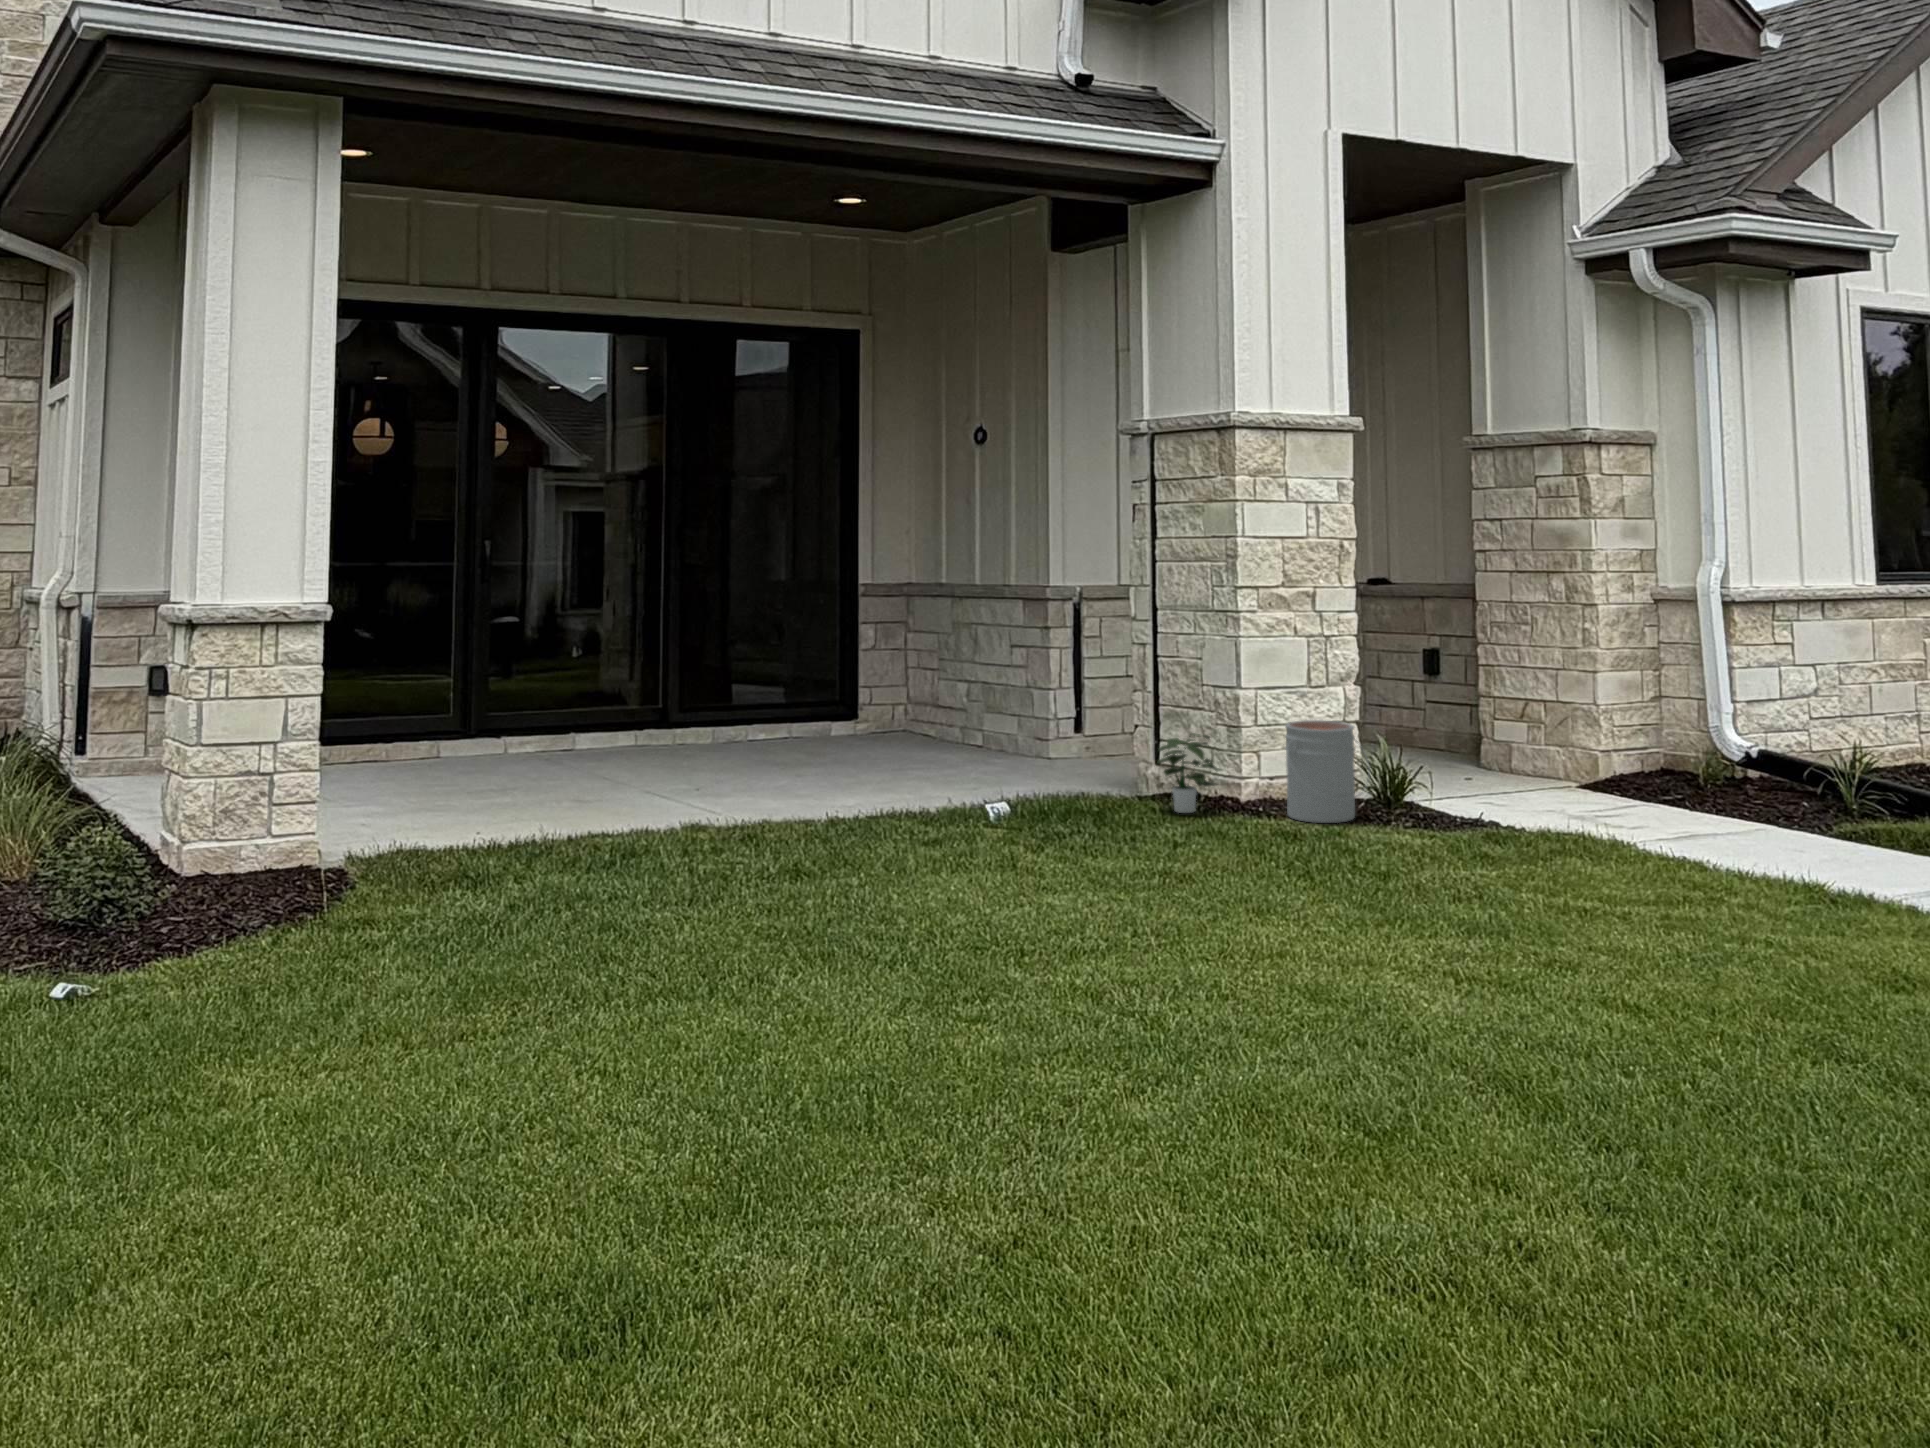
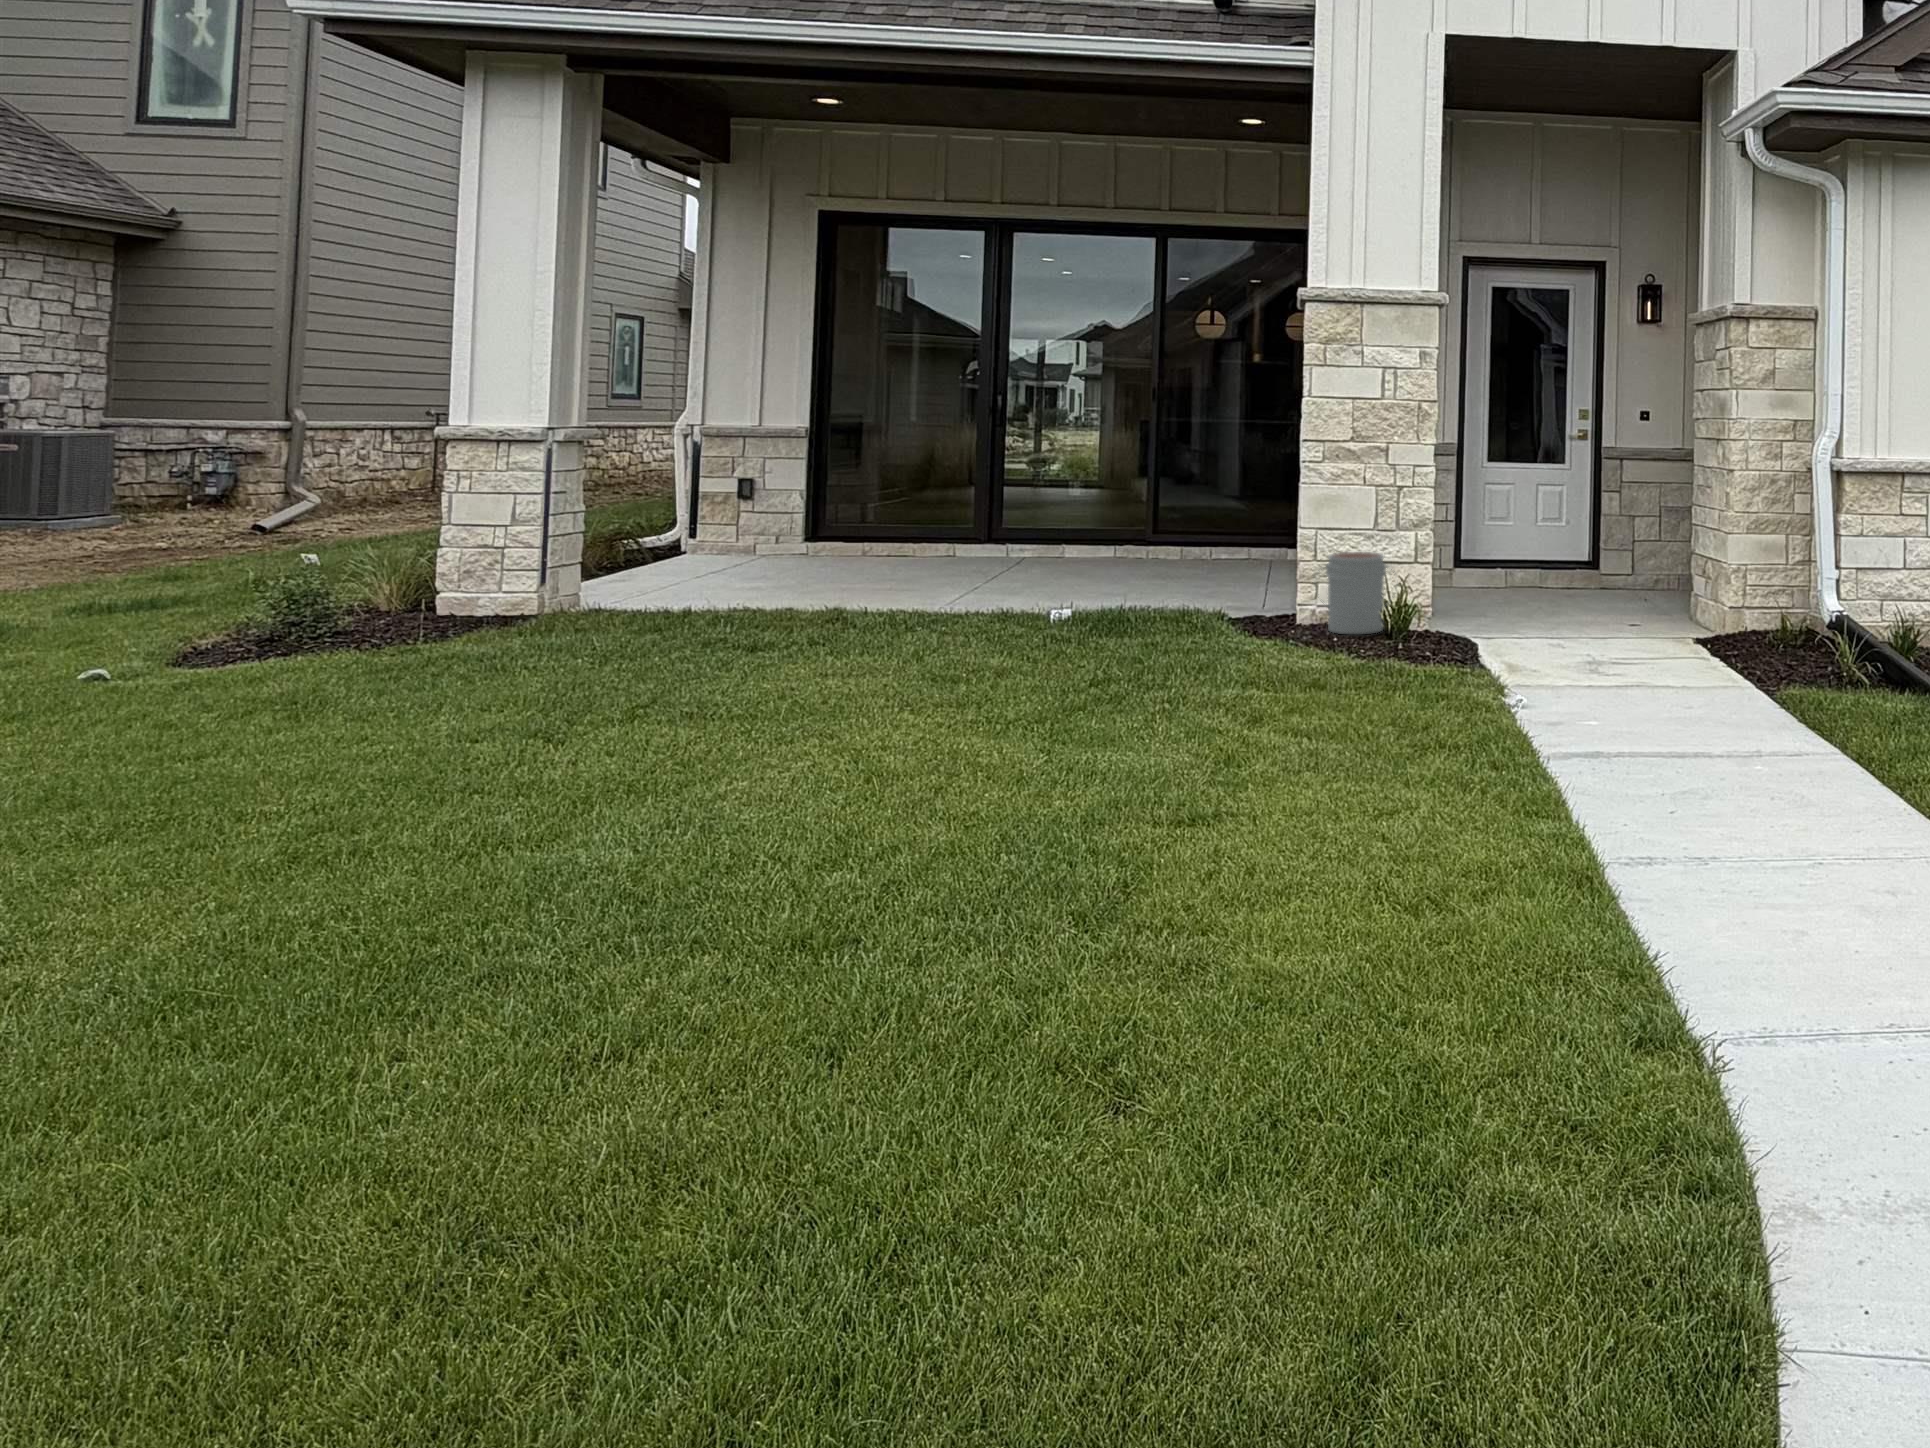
potted plant: present [1157,734,1221,813] -> none [1250,557,1300,621]

